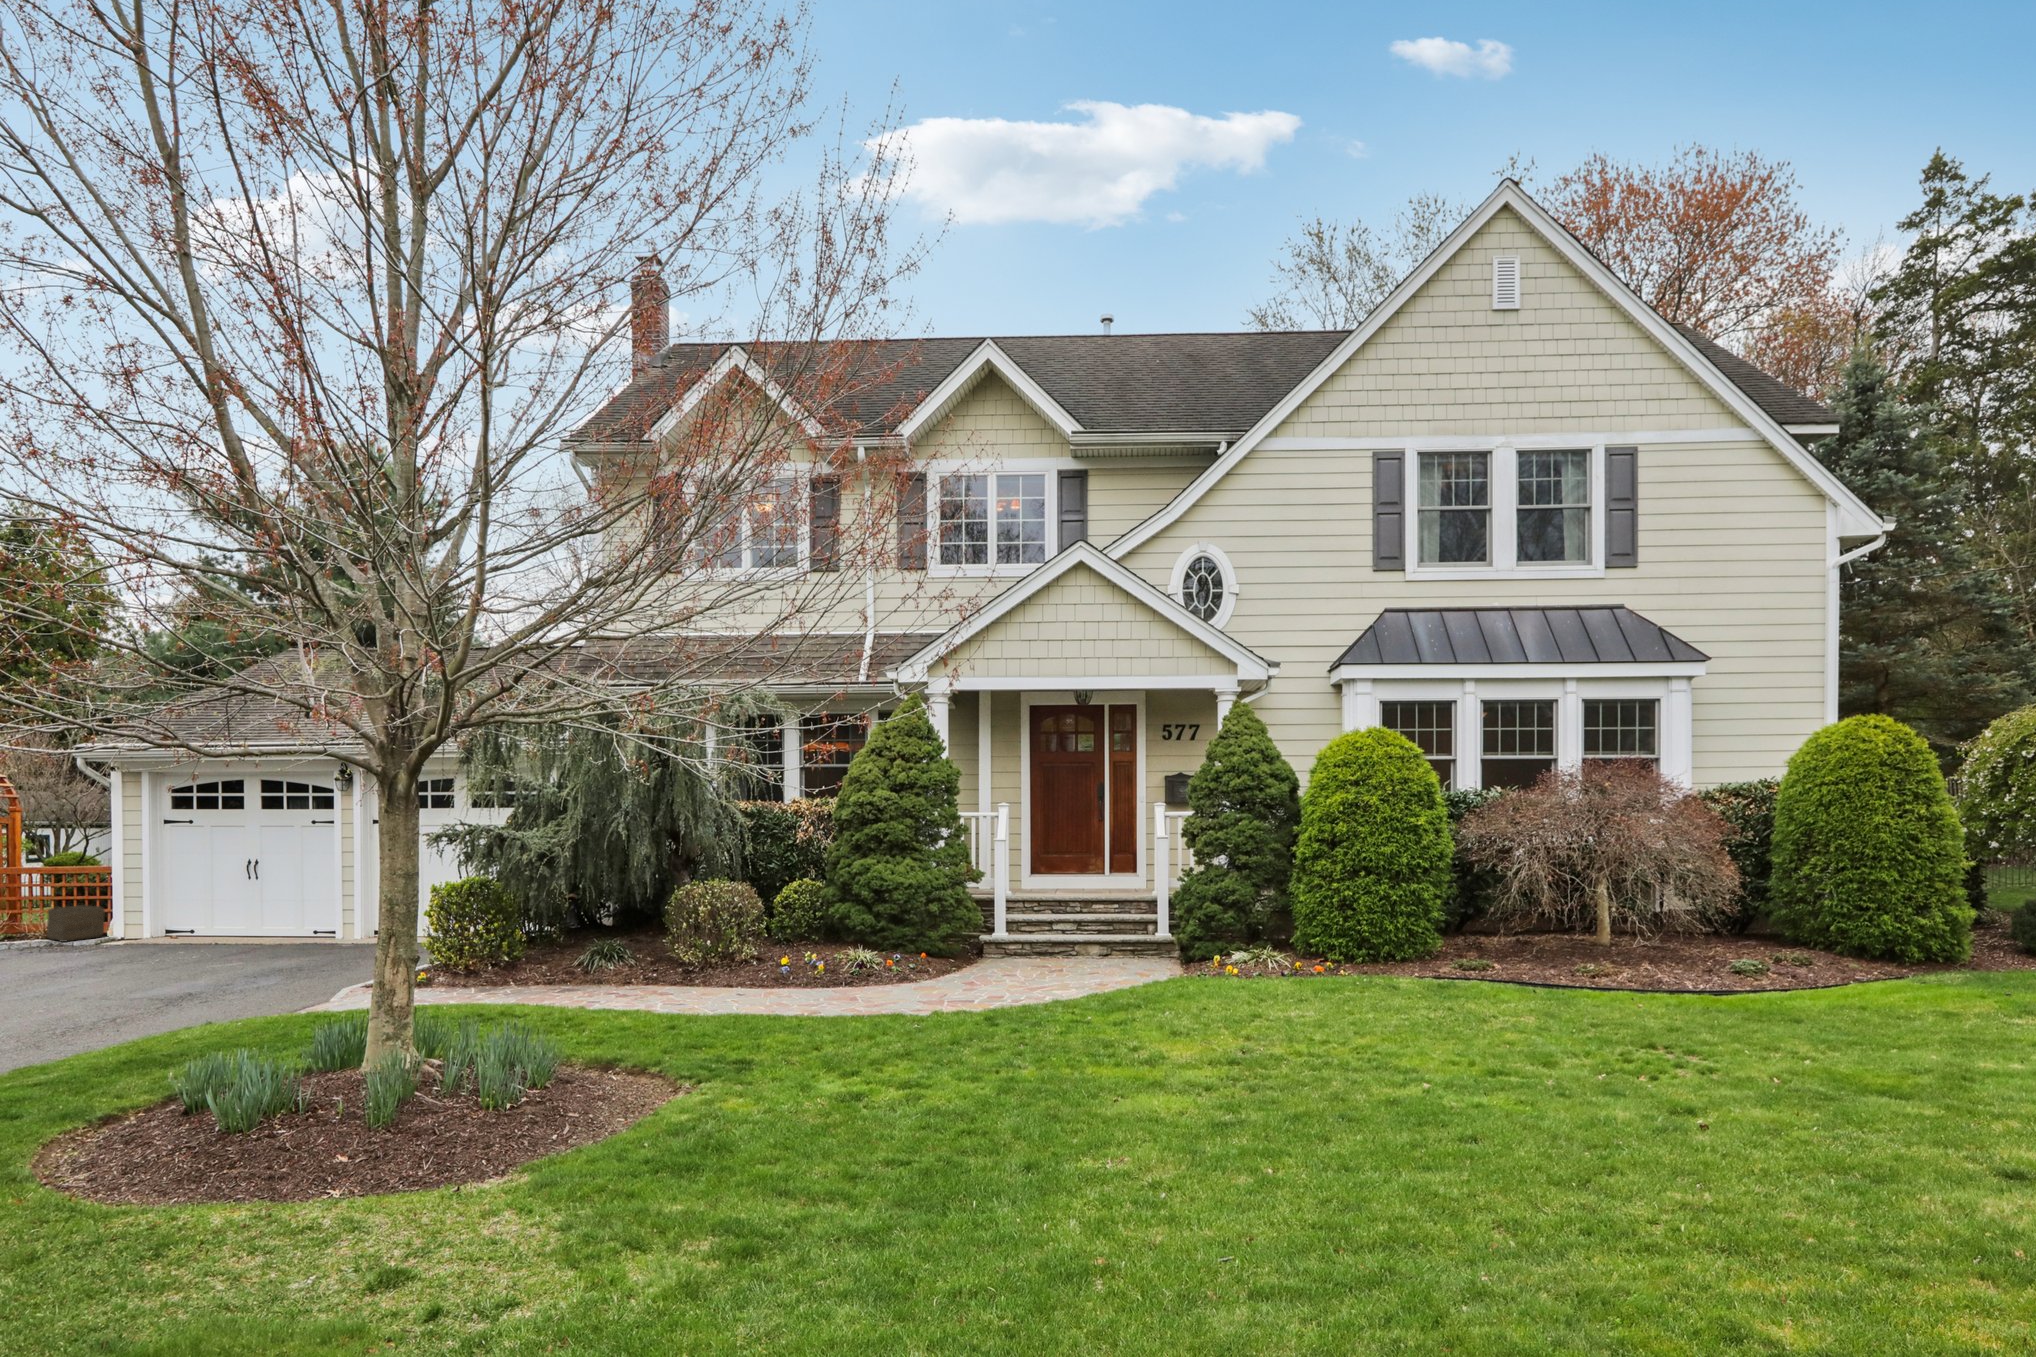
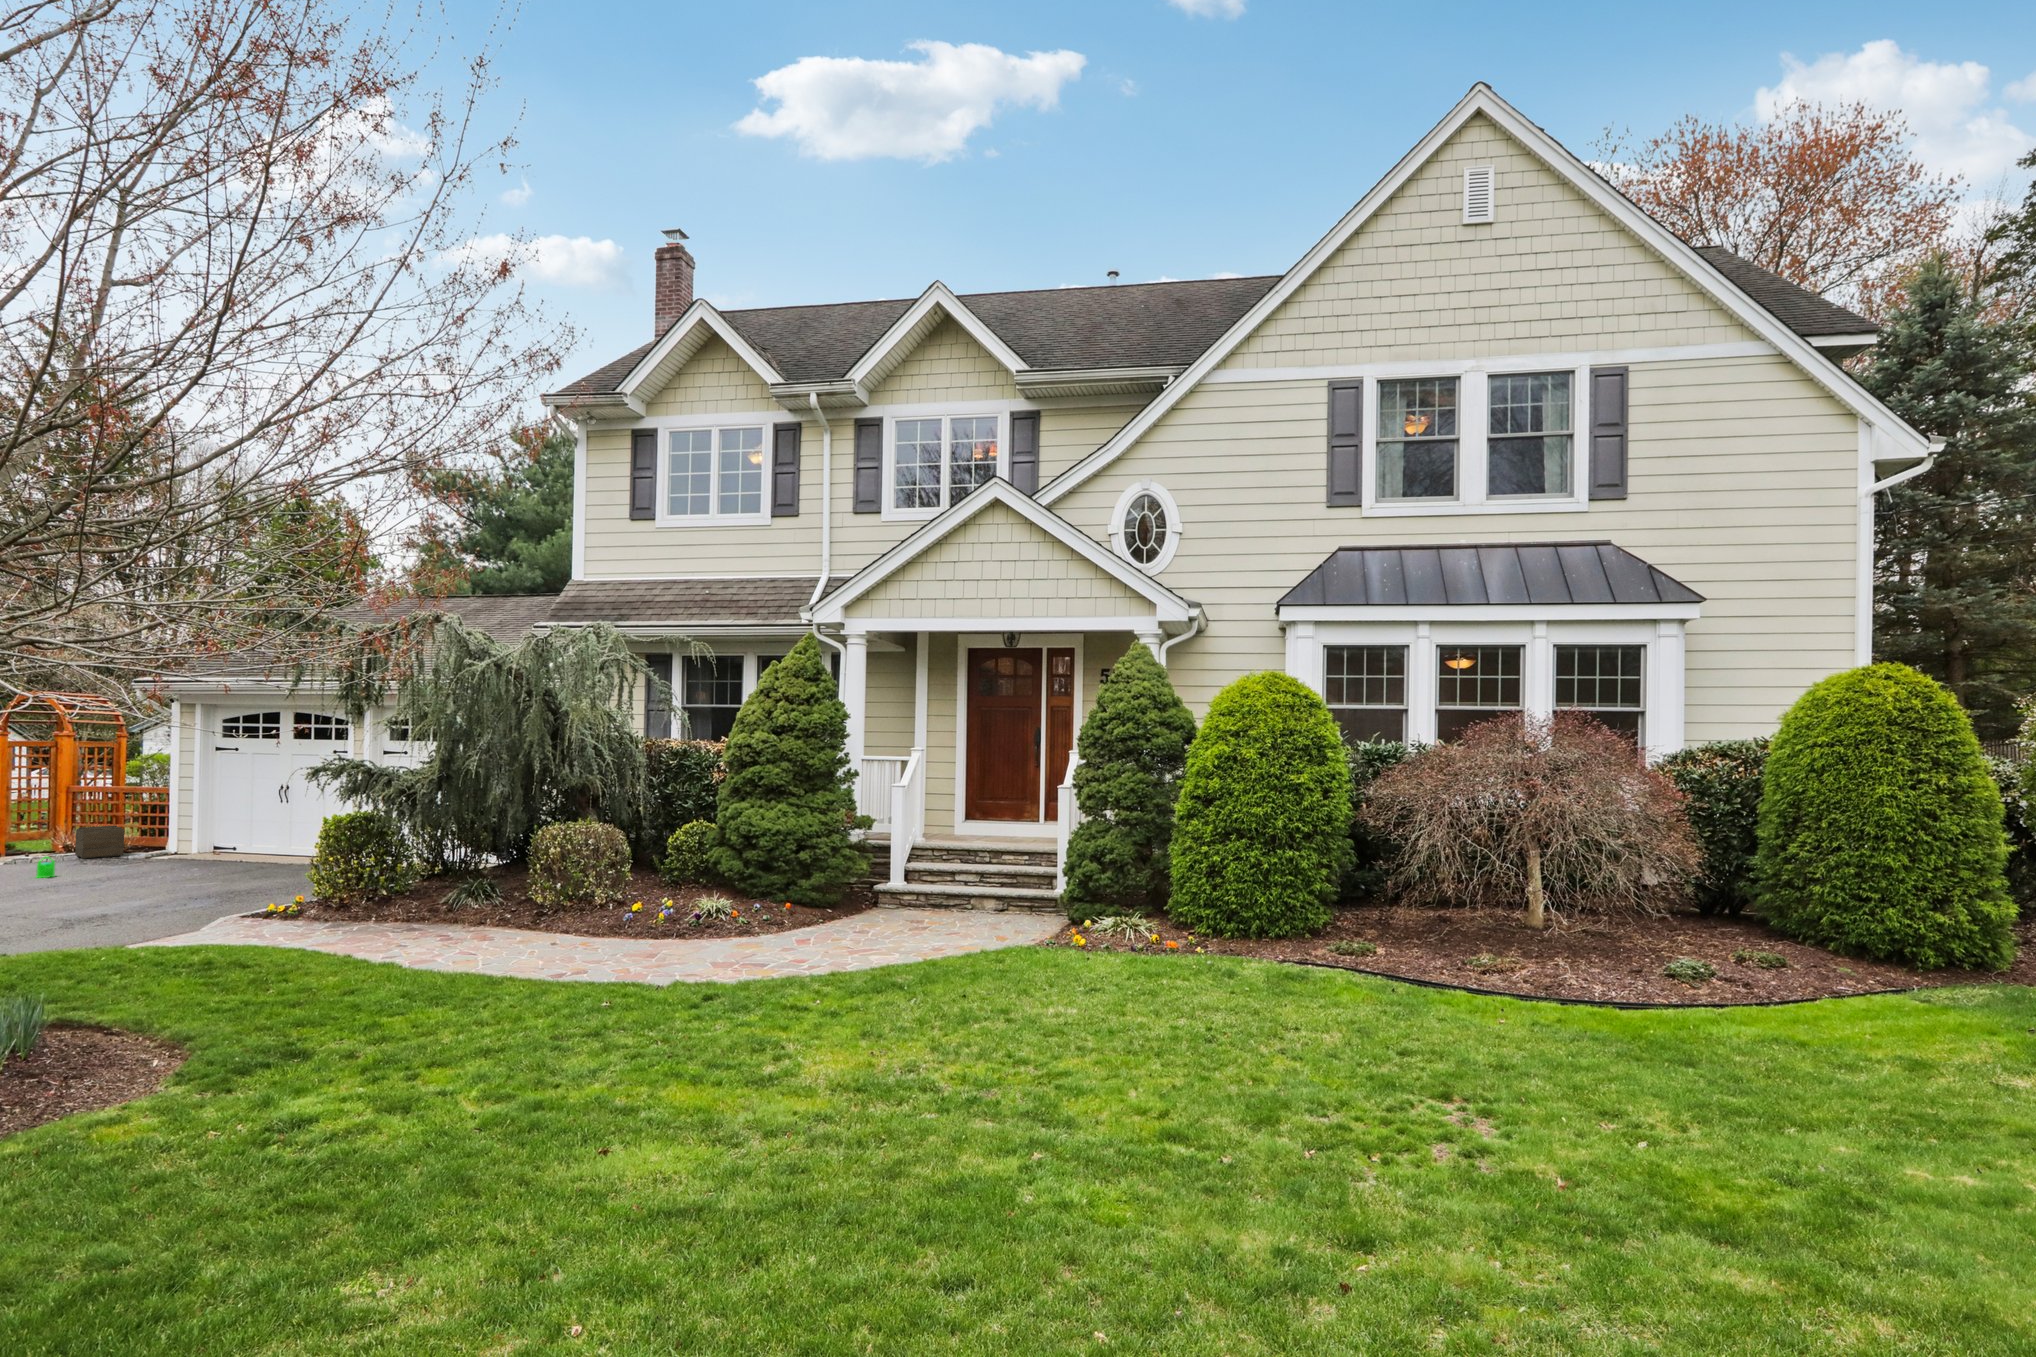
watering can: none [50,940,71,964] -> present [36,856,55,878]

